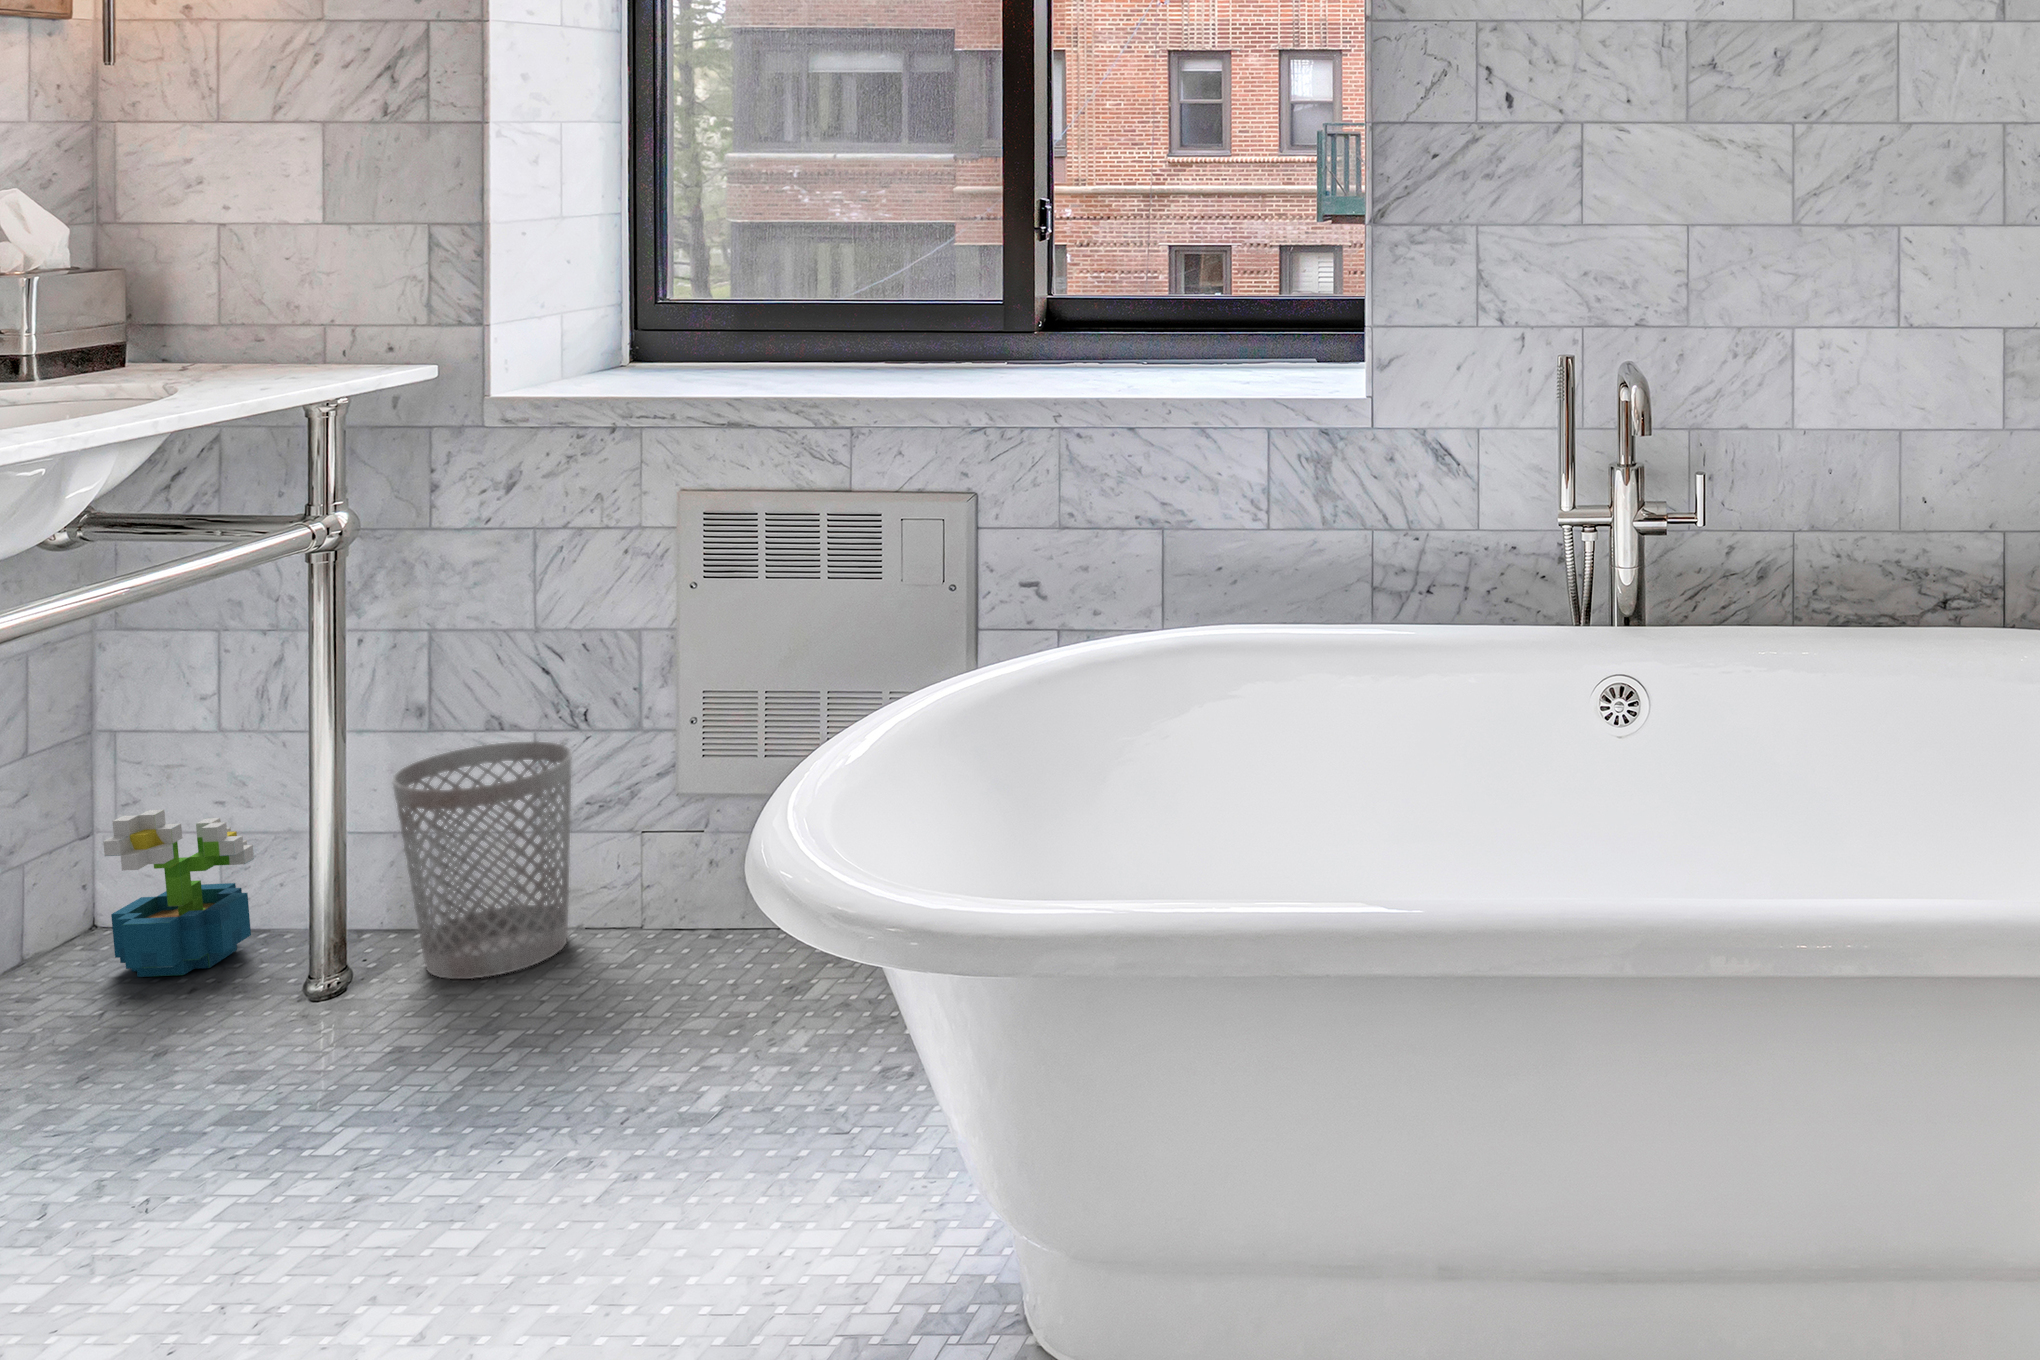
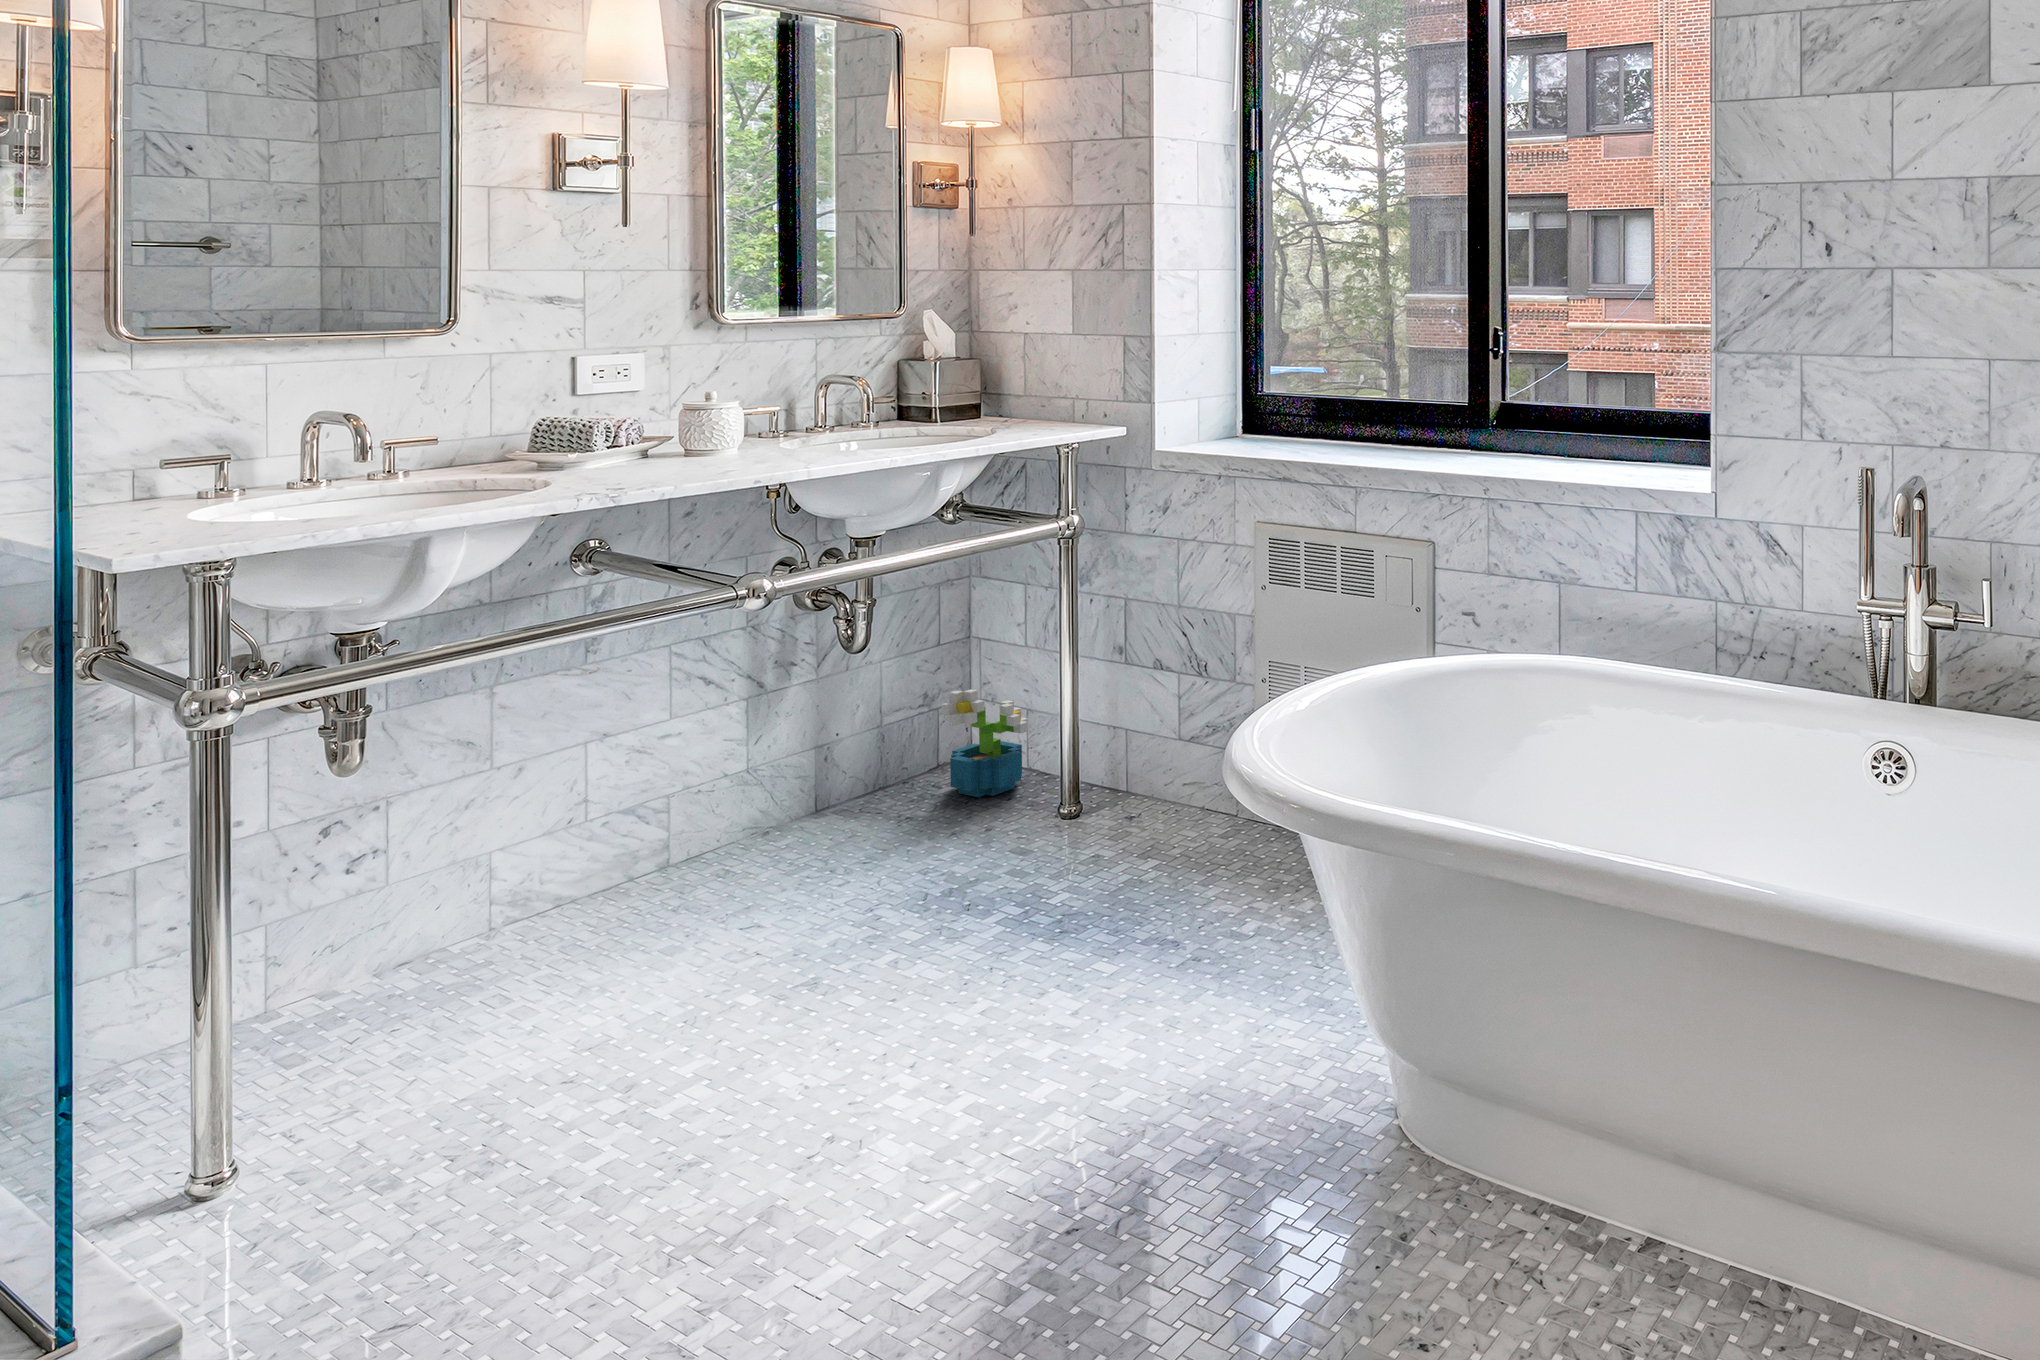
wastebasket: present [393,741,572,979] -> none [1075,680,1185,837]

